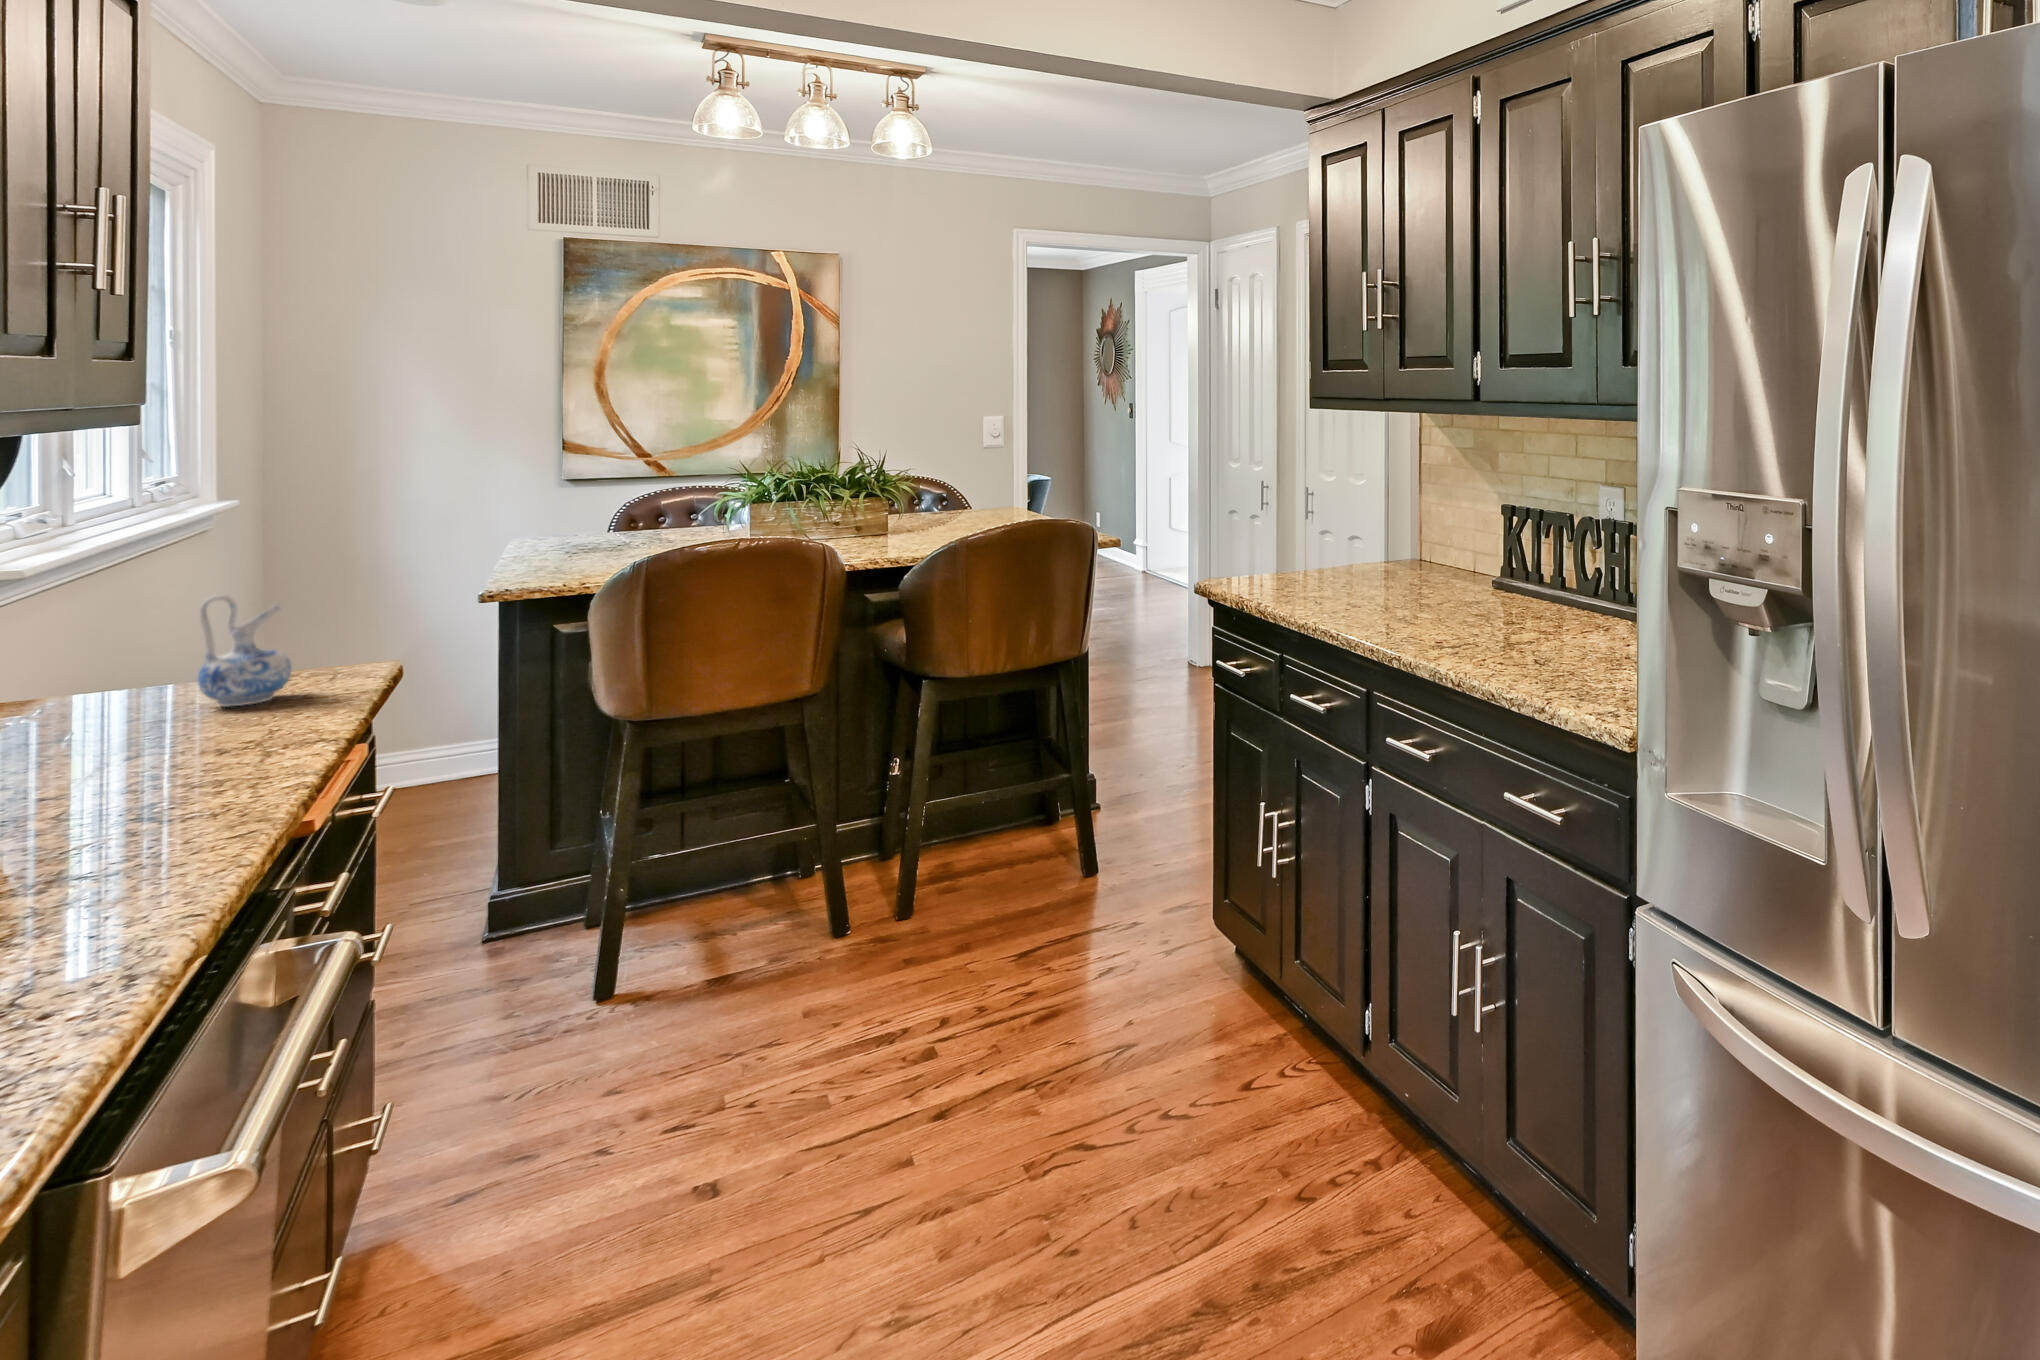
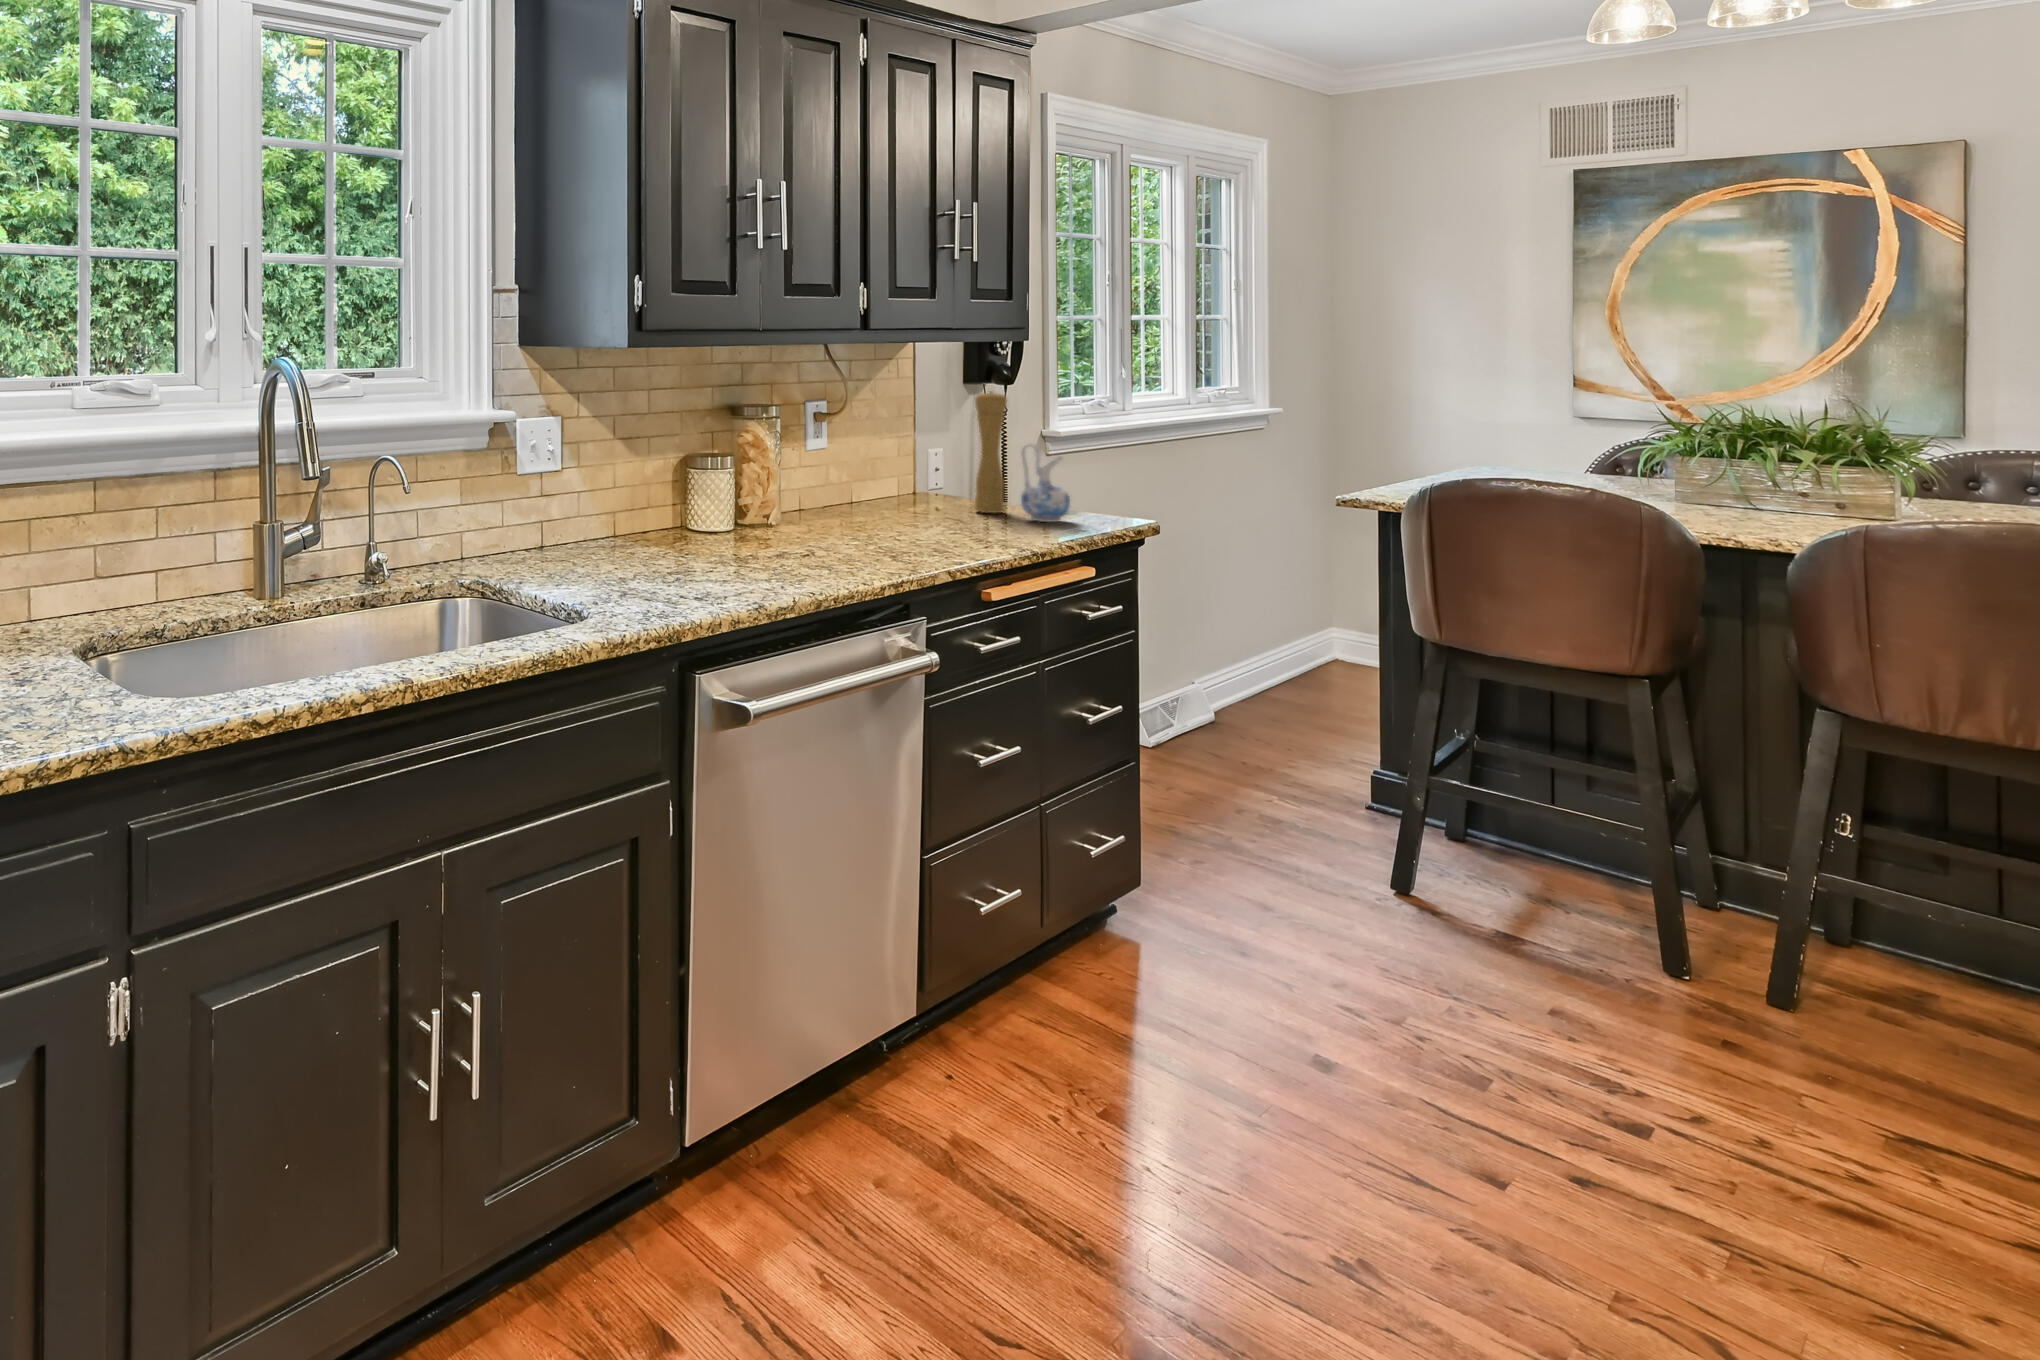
pepper mill: none [68,524,140,719] -> present [975,392,1007,513]

